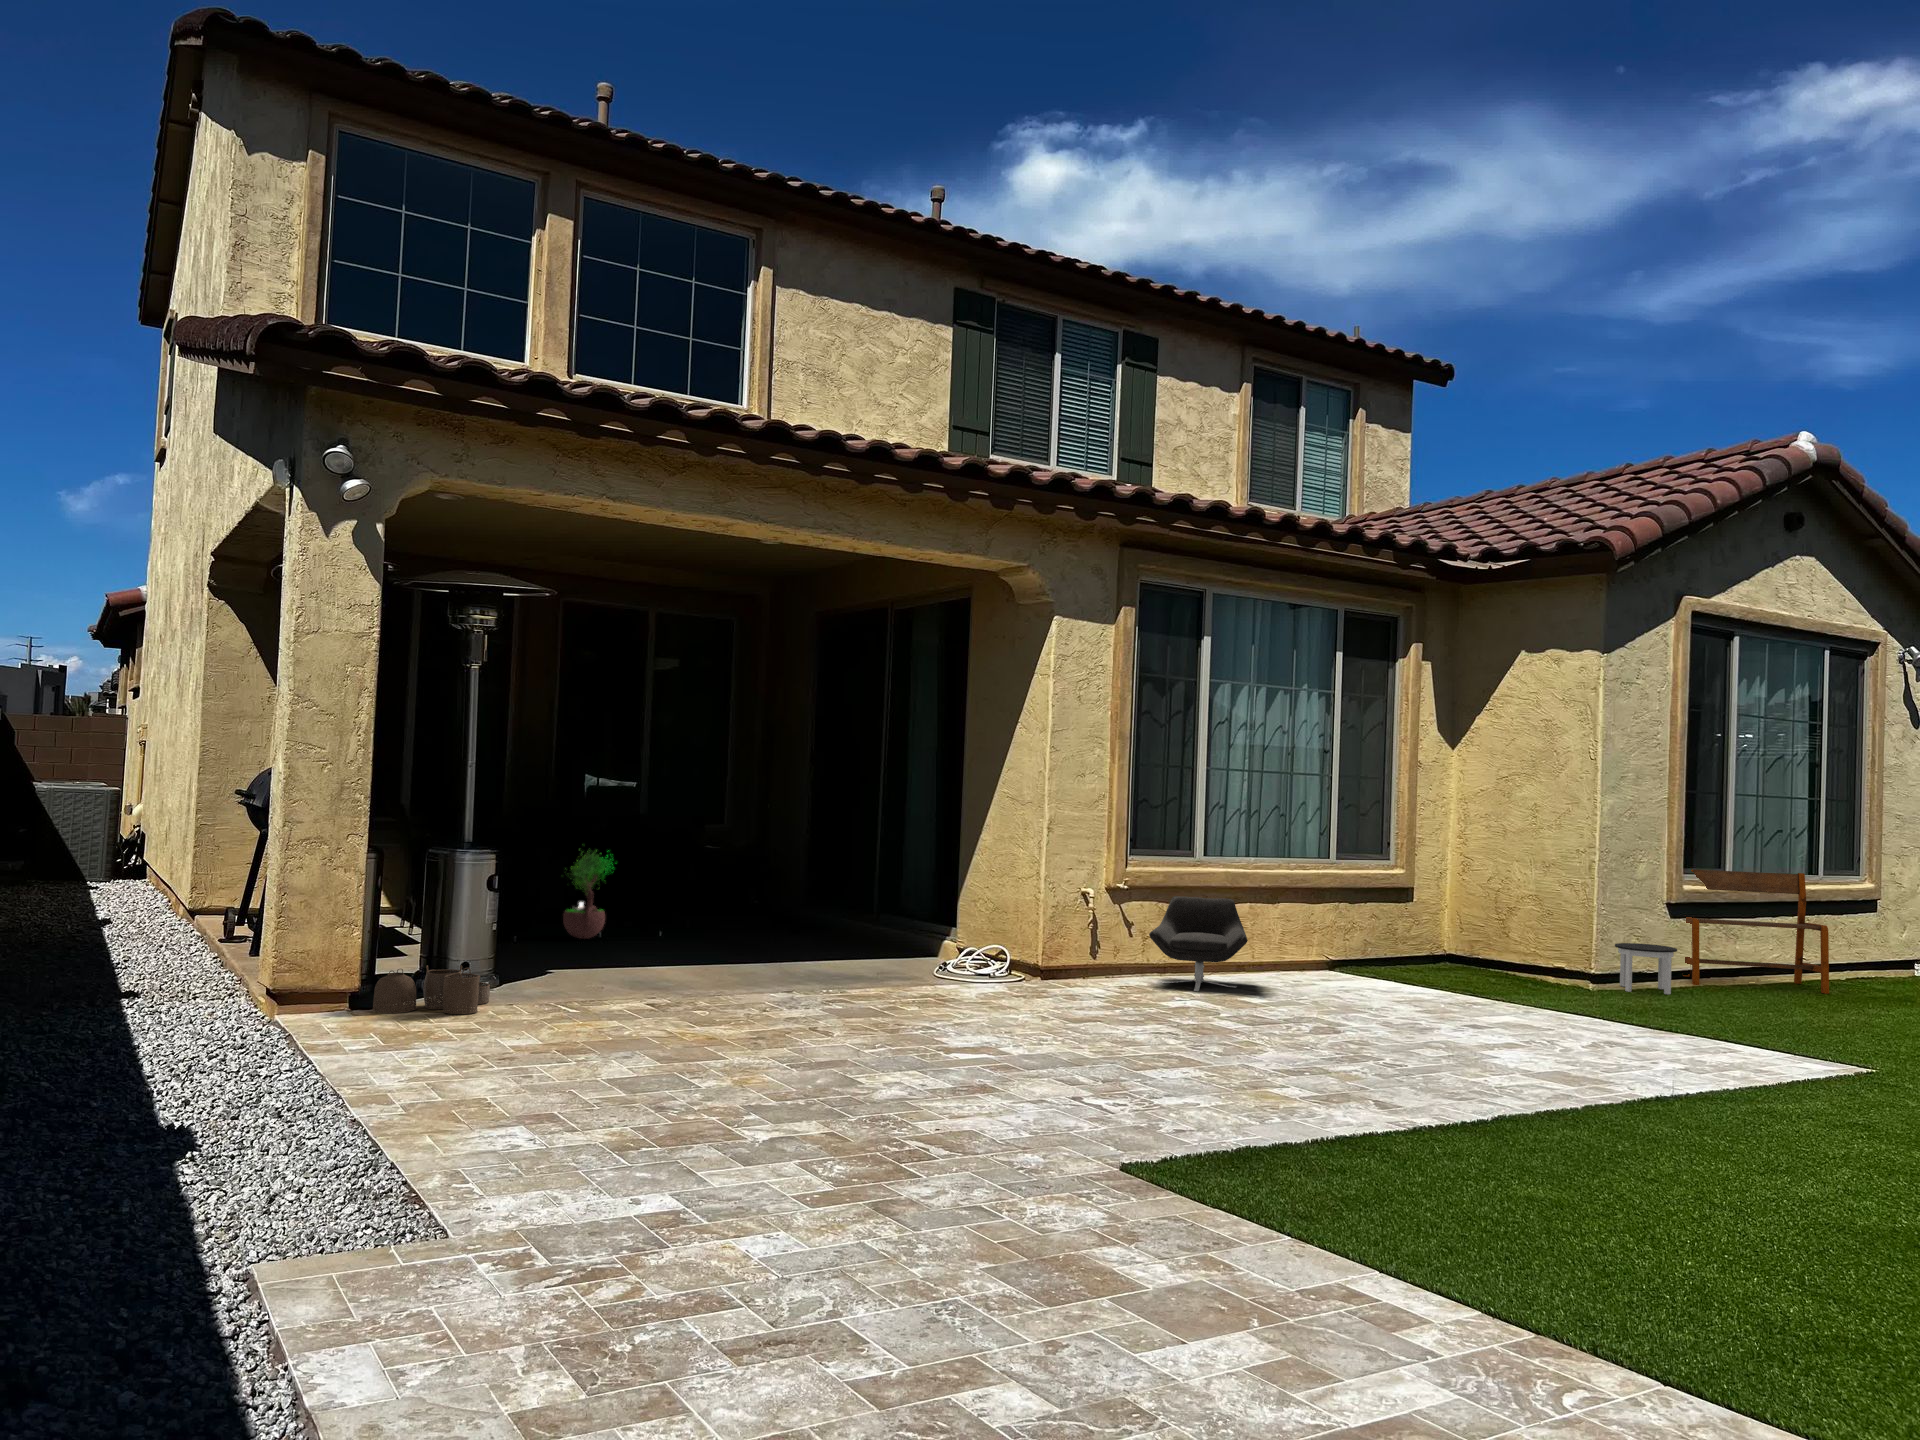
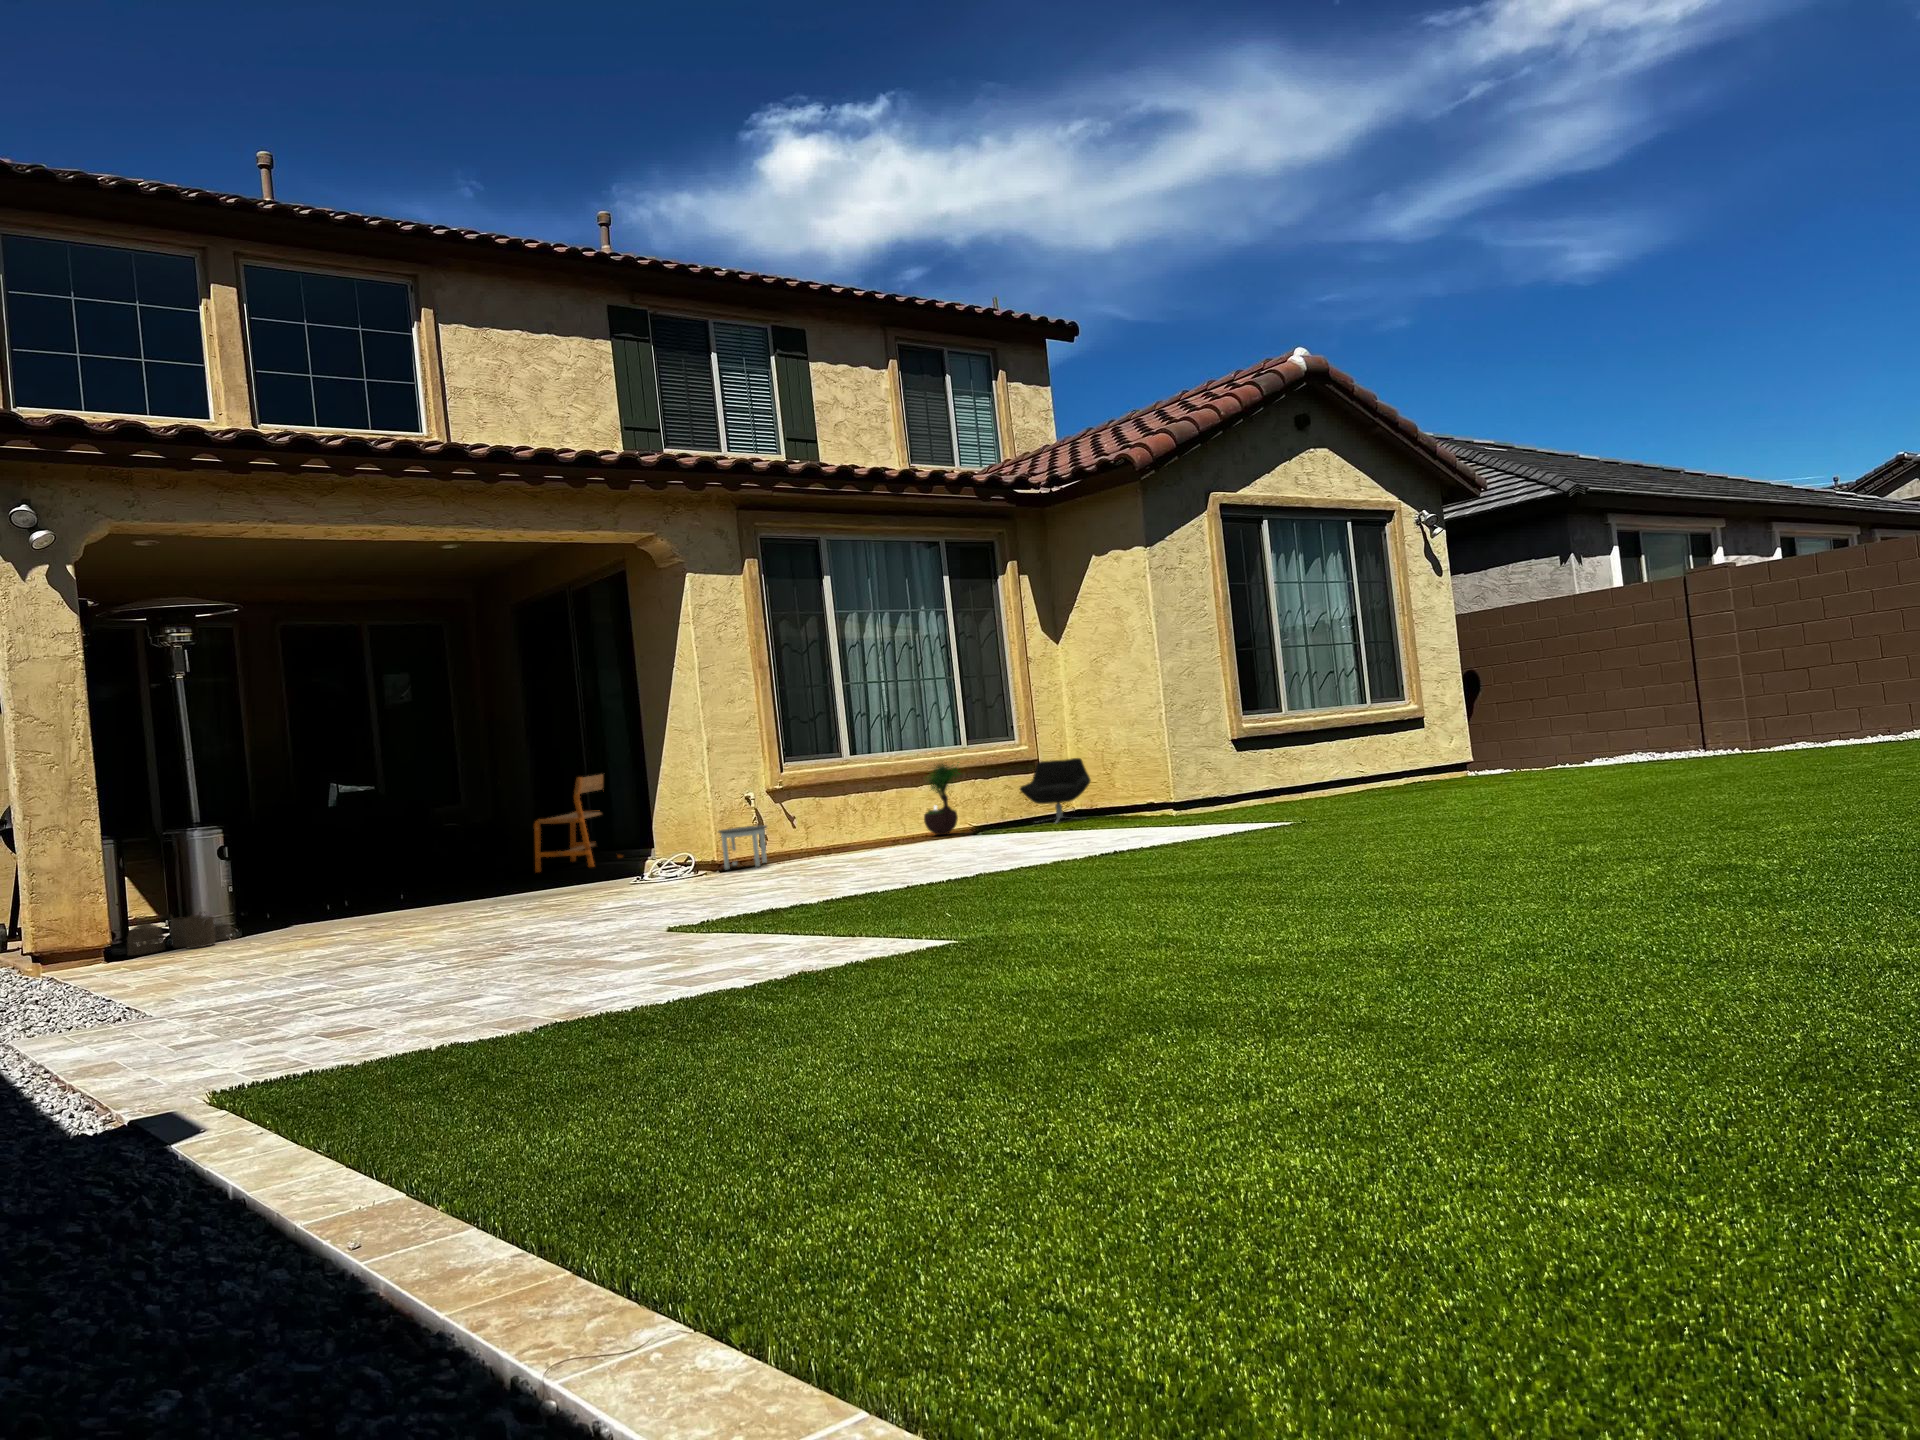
potted tree: present [563,850,614,939] -> present [924,762,961,835]
bench: present [1683,869,1829,994] -> present [534,775,621,872]
lounge chair: present [1149,896,1248,991] -> present [1020,758,1091,823]
round table: present [1615,943,1677,994] -> present [718,825,767,869]

